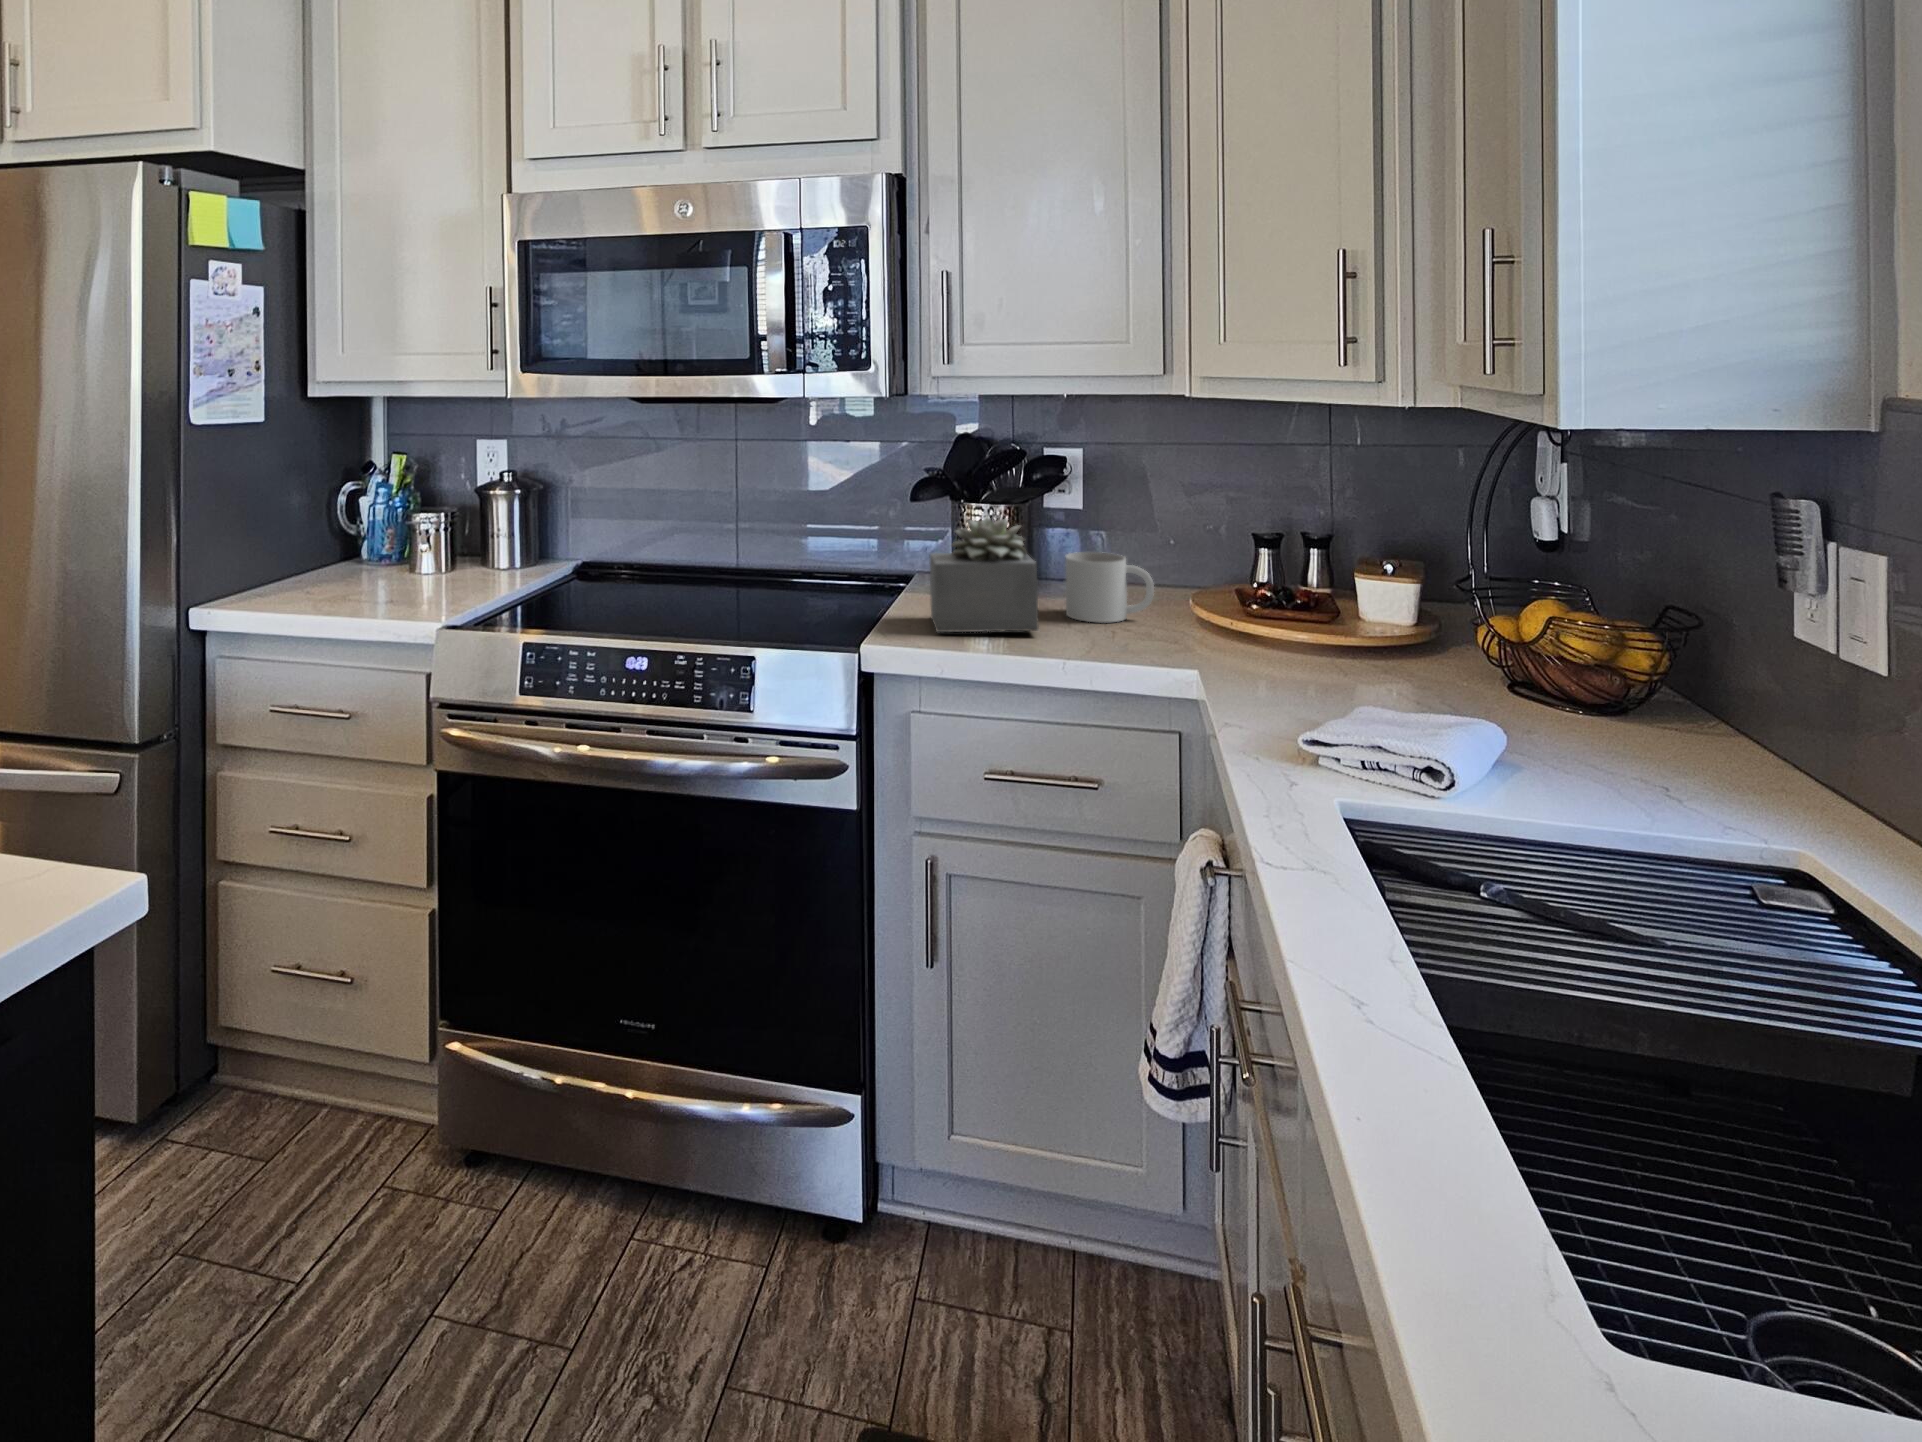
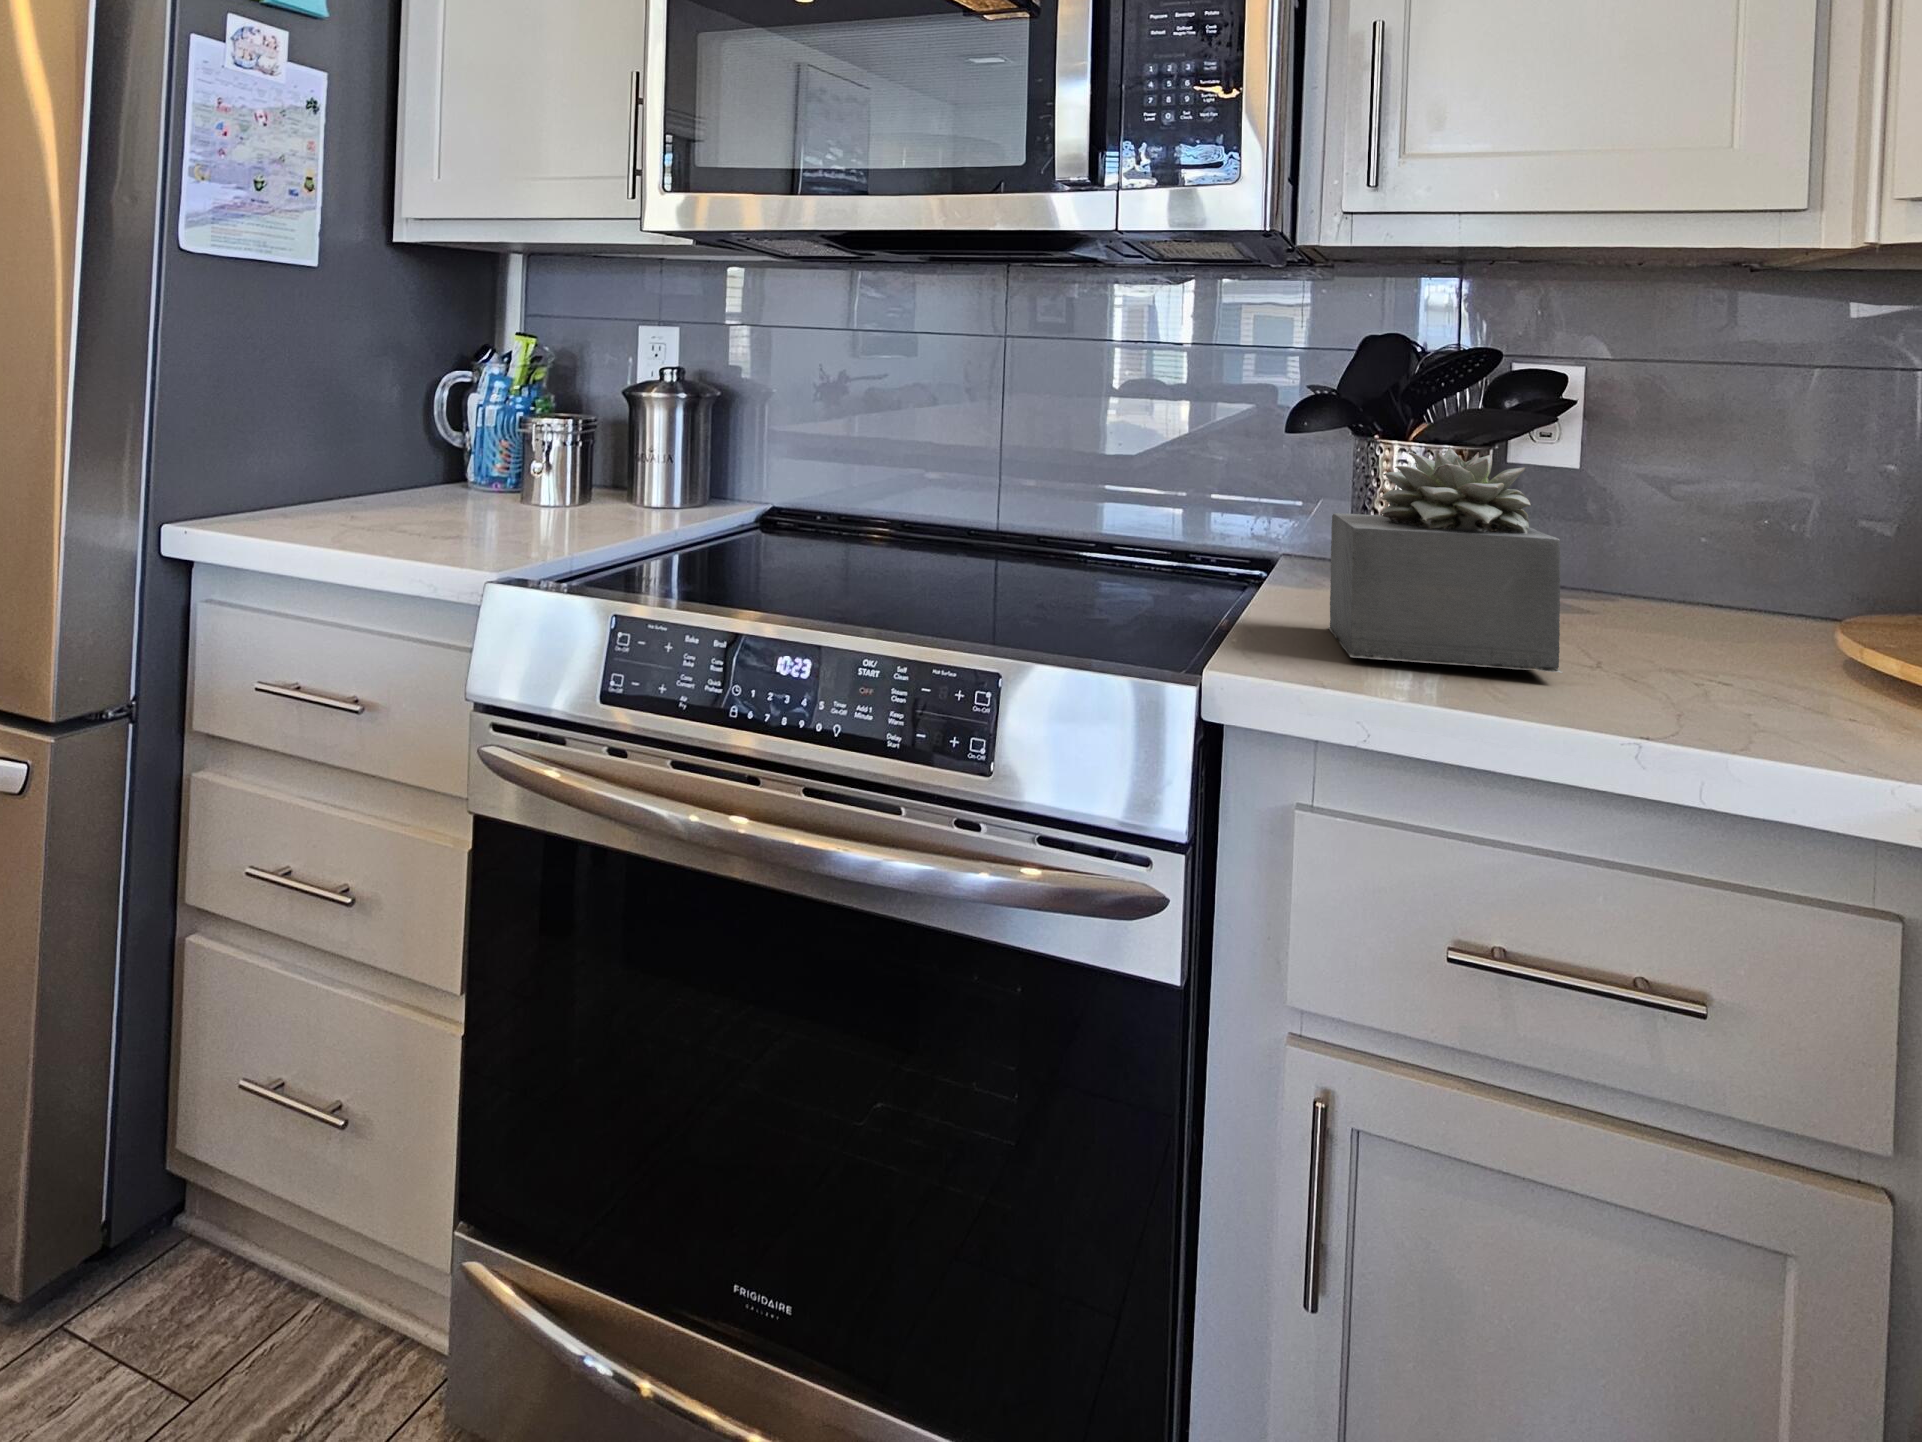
mug: present [1065,552,1154,623] -> none [1585,532,1775,666]

